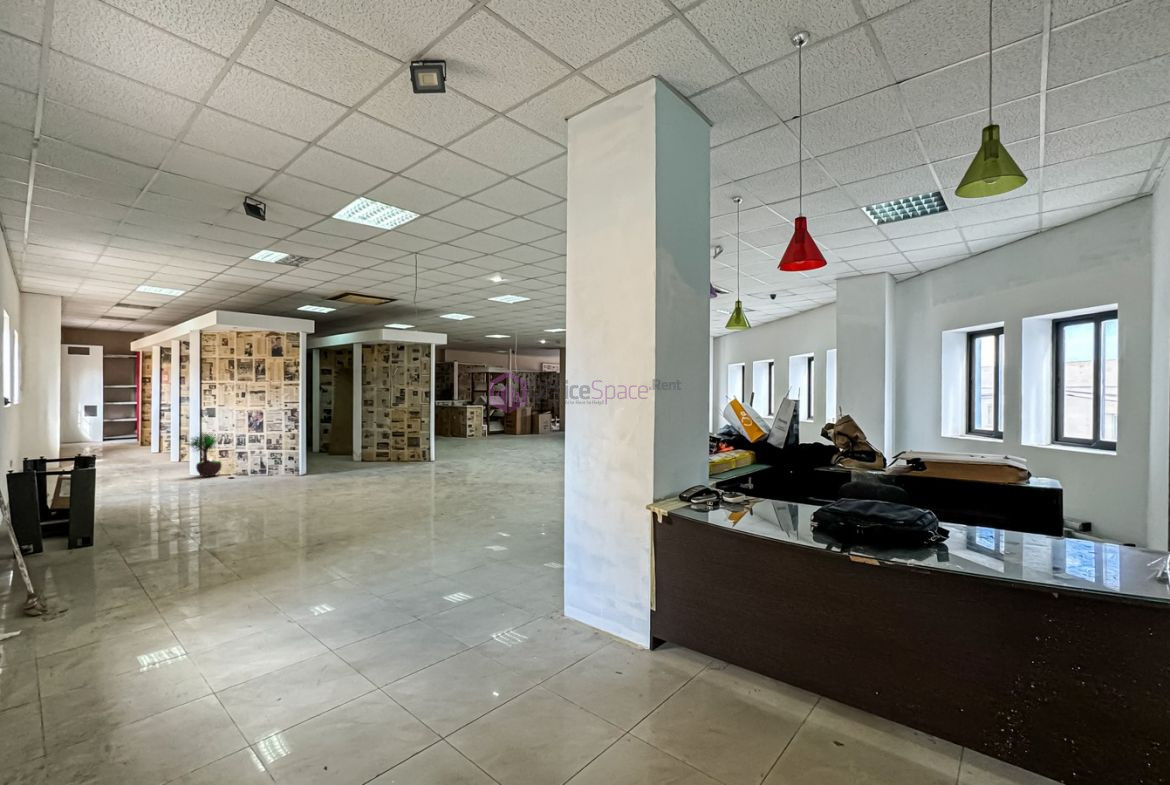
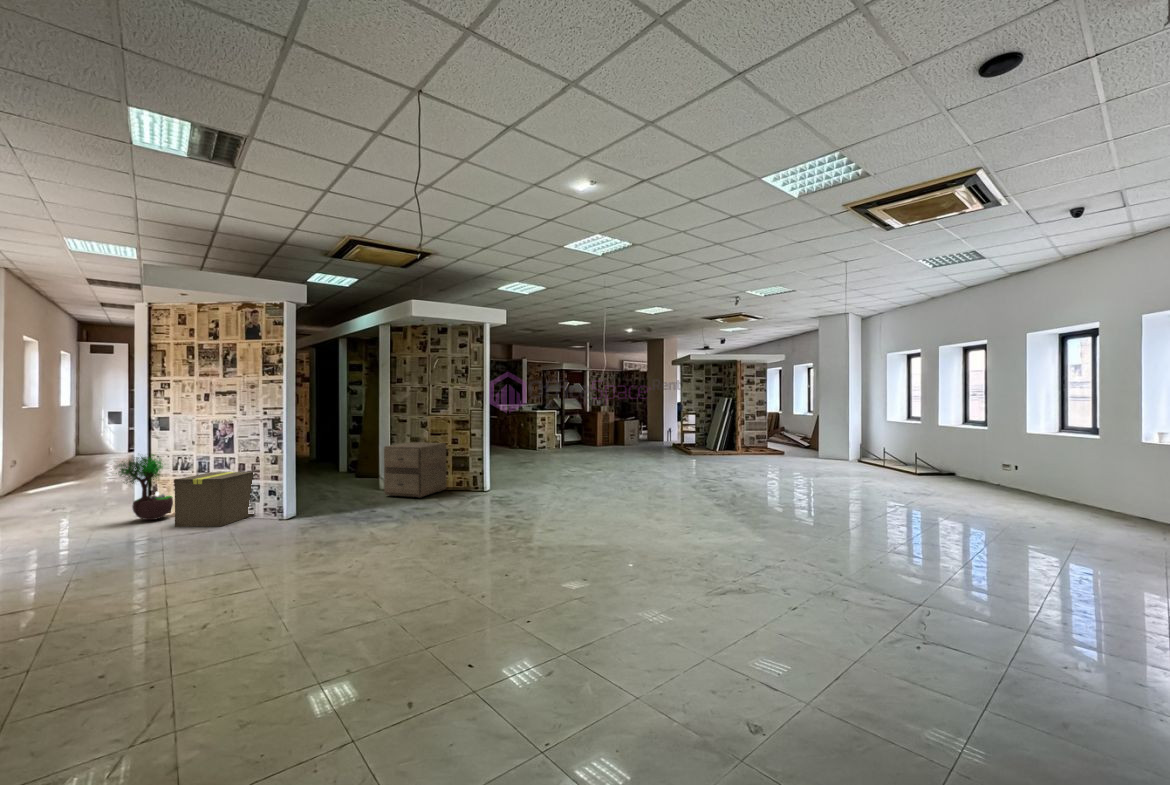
filing cabinet: none [361,427,405,465] -> present [384,442,446,499]
cardboard box: none [231,445,278,479] -> present [175,472,254,527]

